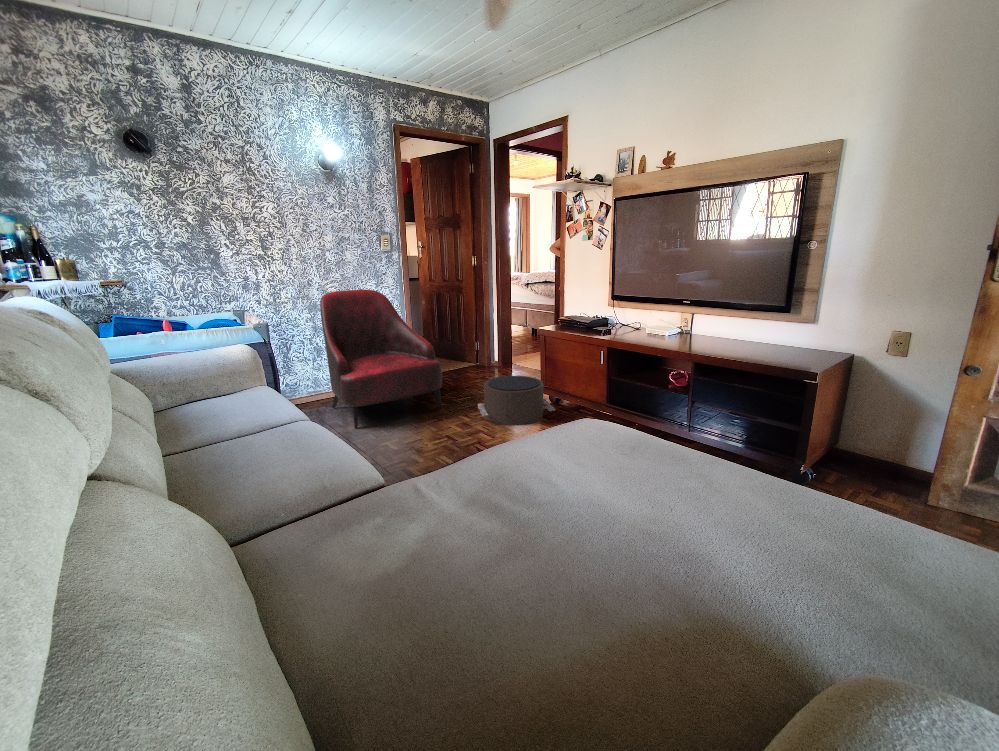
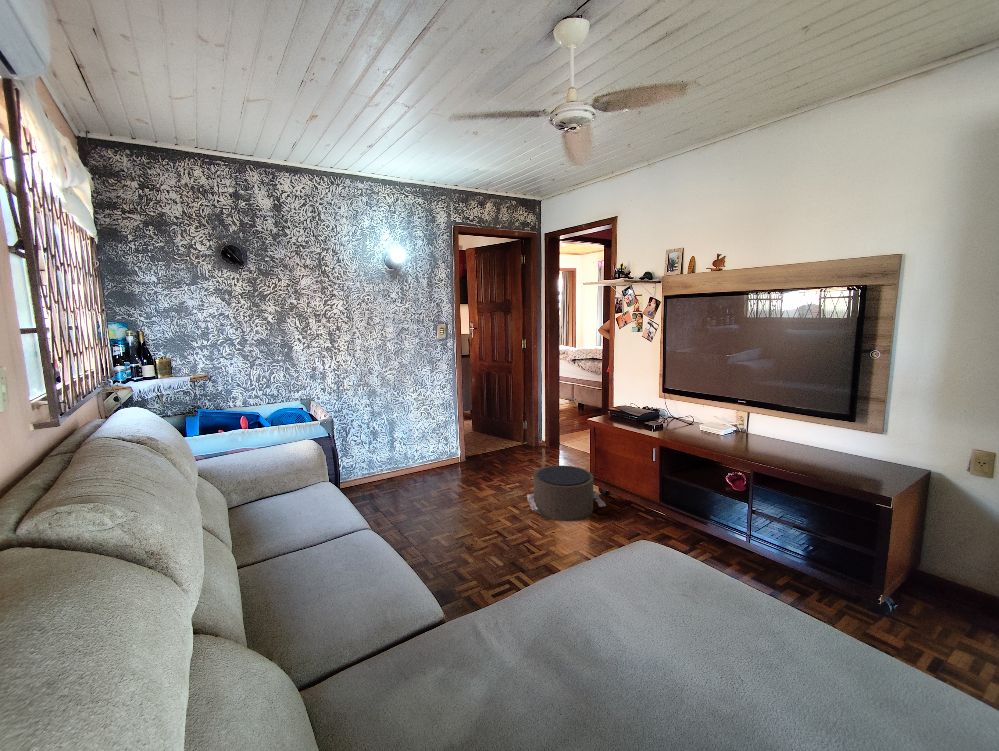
armchair: present [320,289,442,429] -> none [379,375,492,518]

